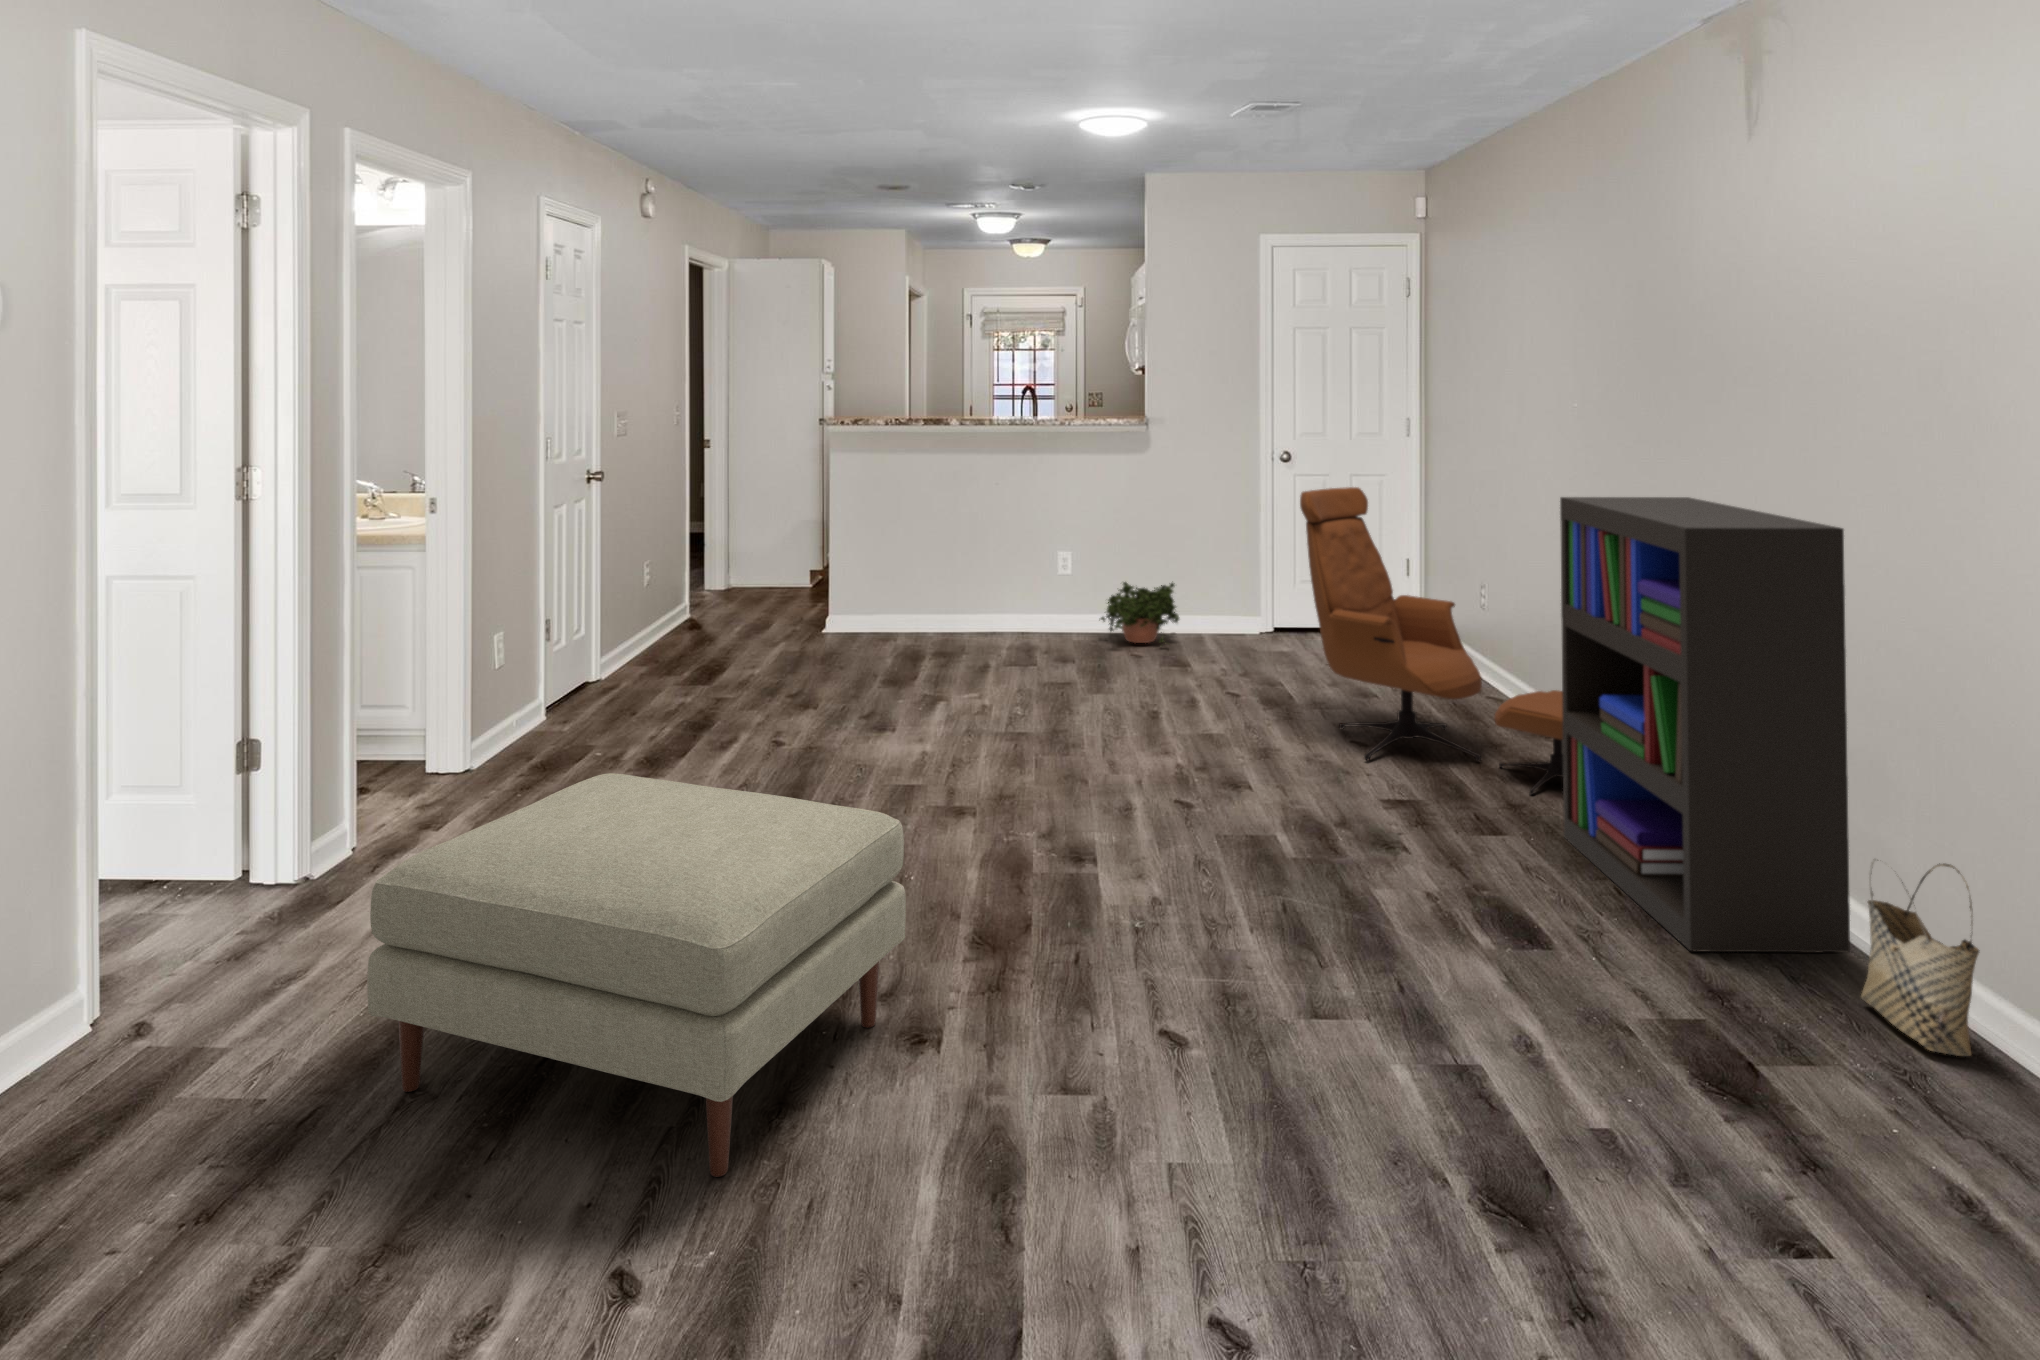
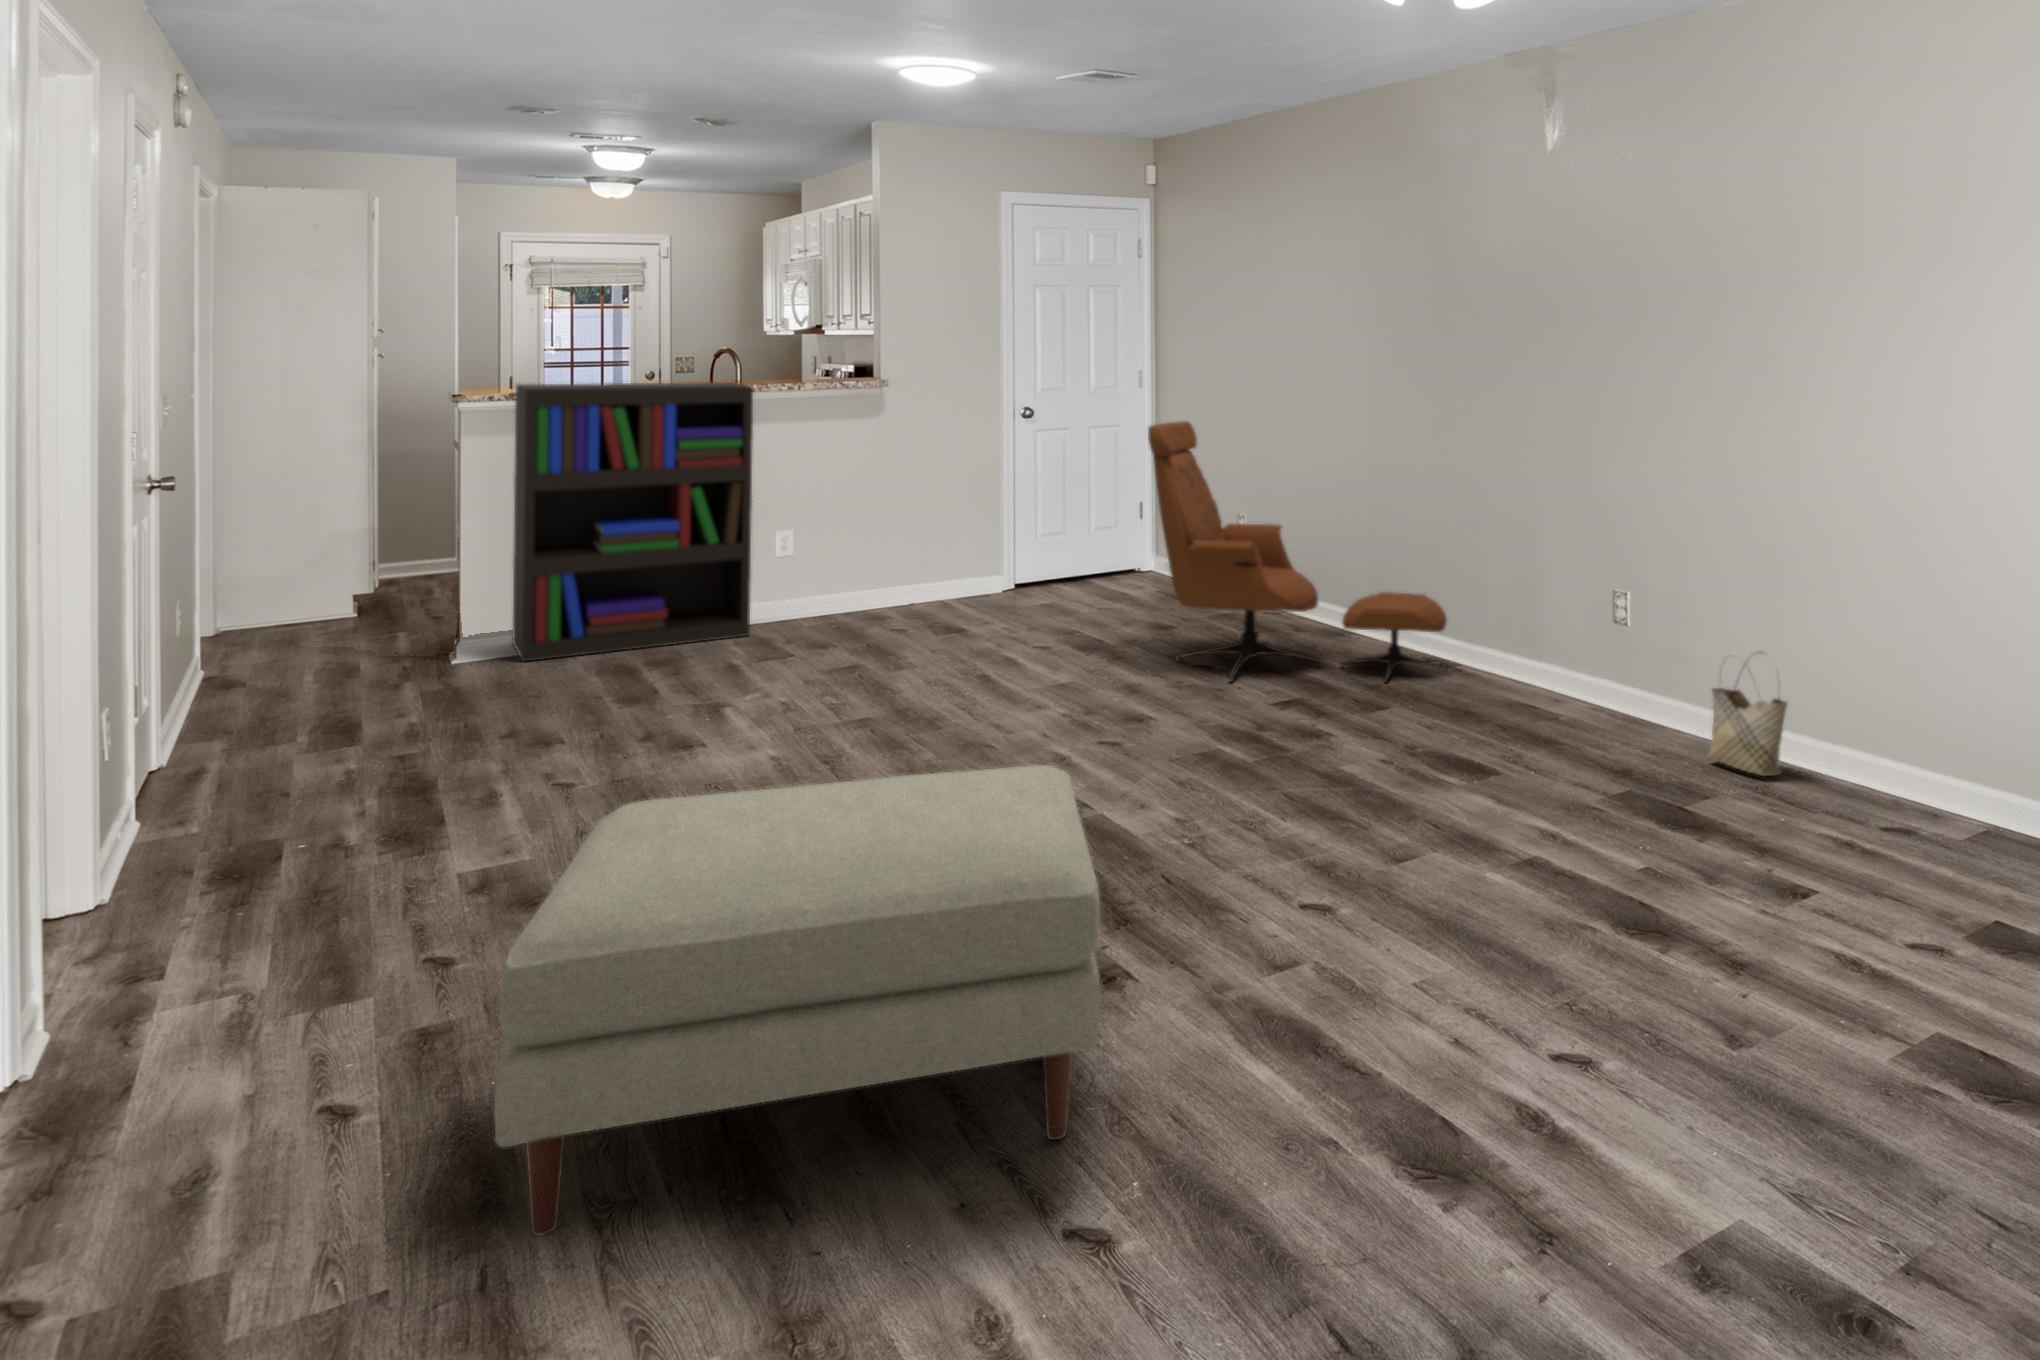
bookshelf: present [1560,497,1850,953] -> present [512,382,753,661]
potted plant: present [1101,582,1179,643] -> none [812,541,919,619]

